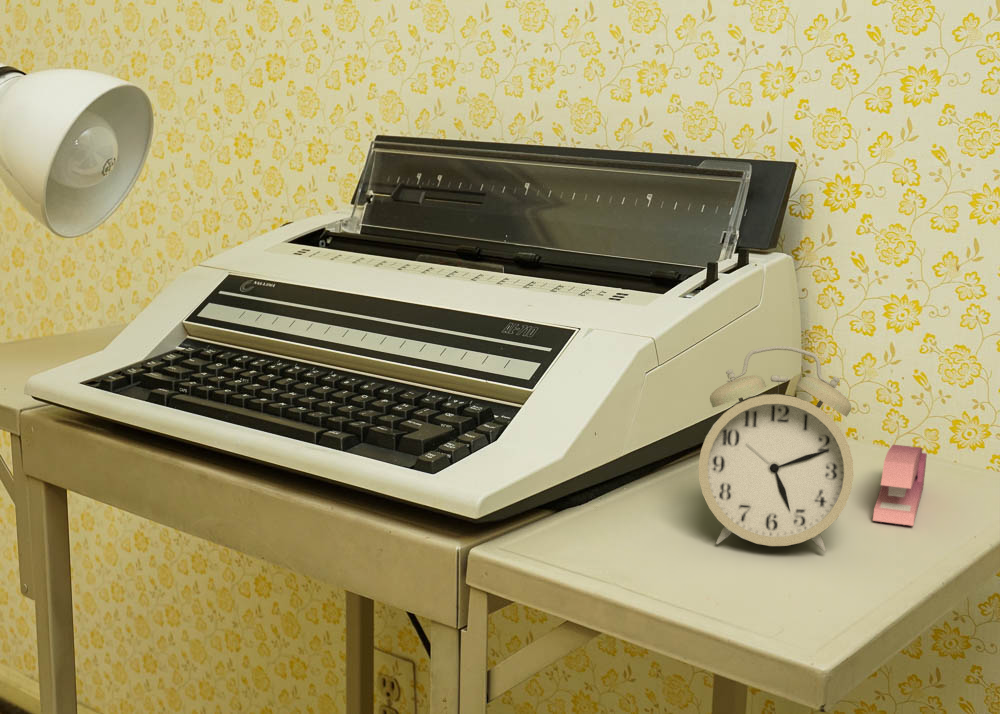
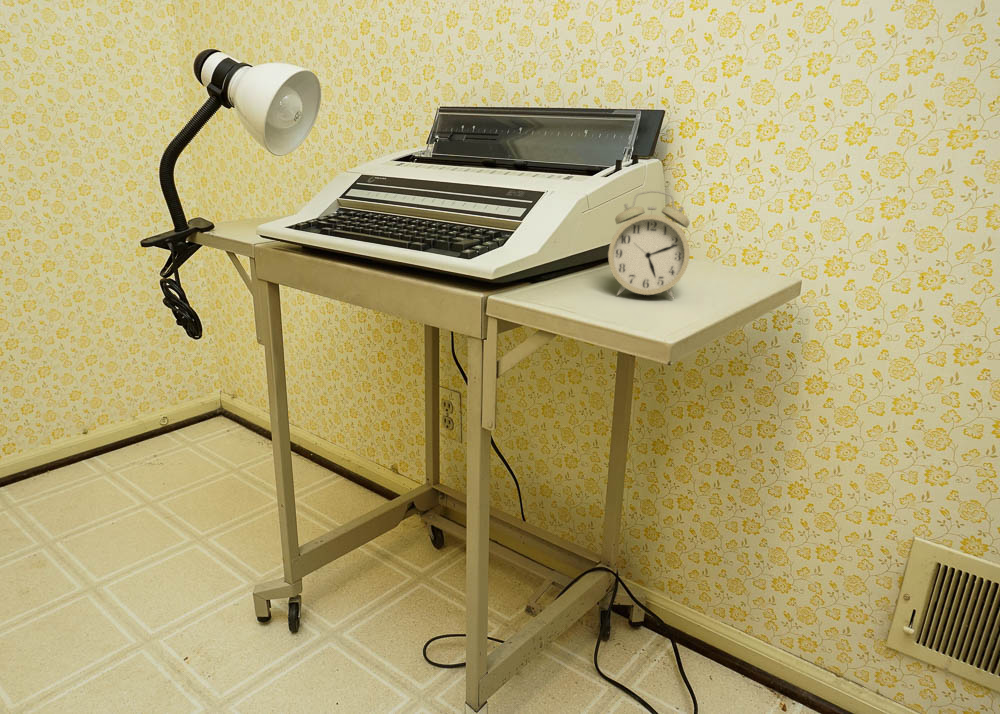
stapler: present [873,445,927,526] -> none [699,254,729,291]

